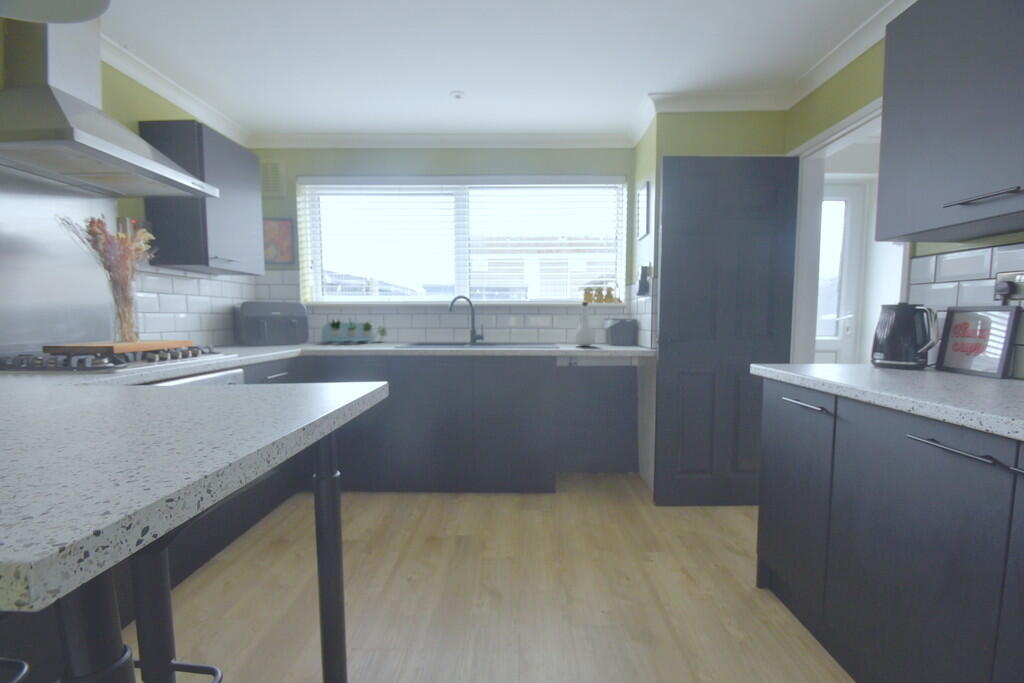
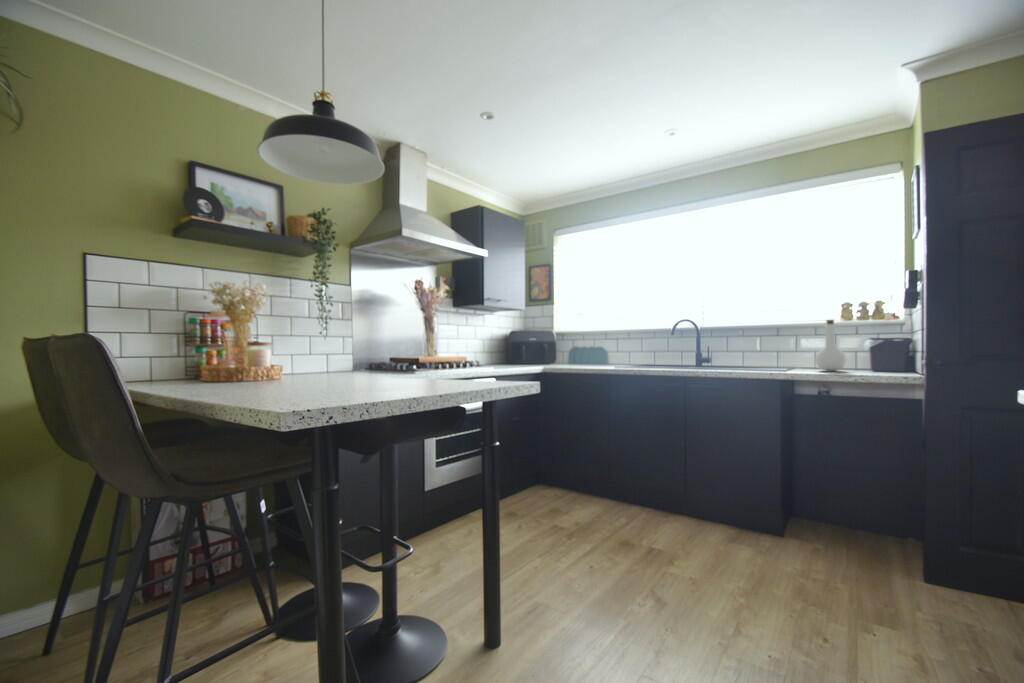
succulent plant: present [329,320,387,338] -> none [571,341,621,364]

